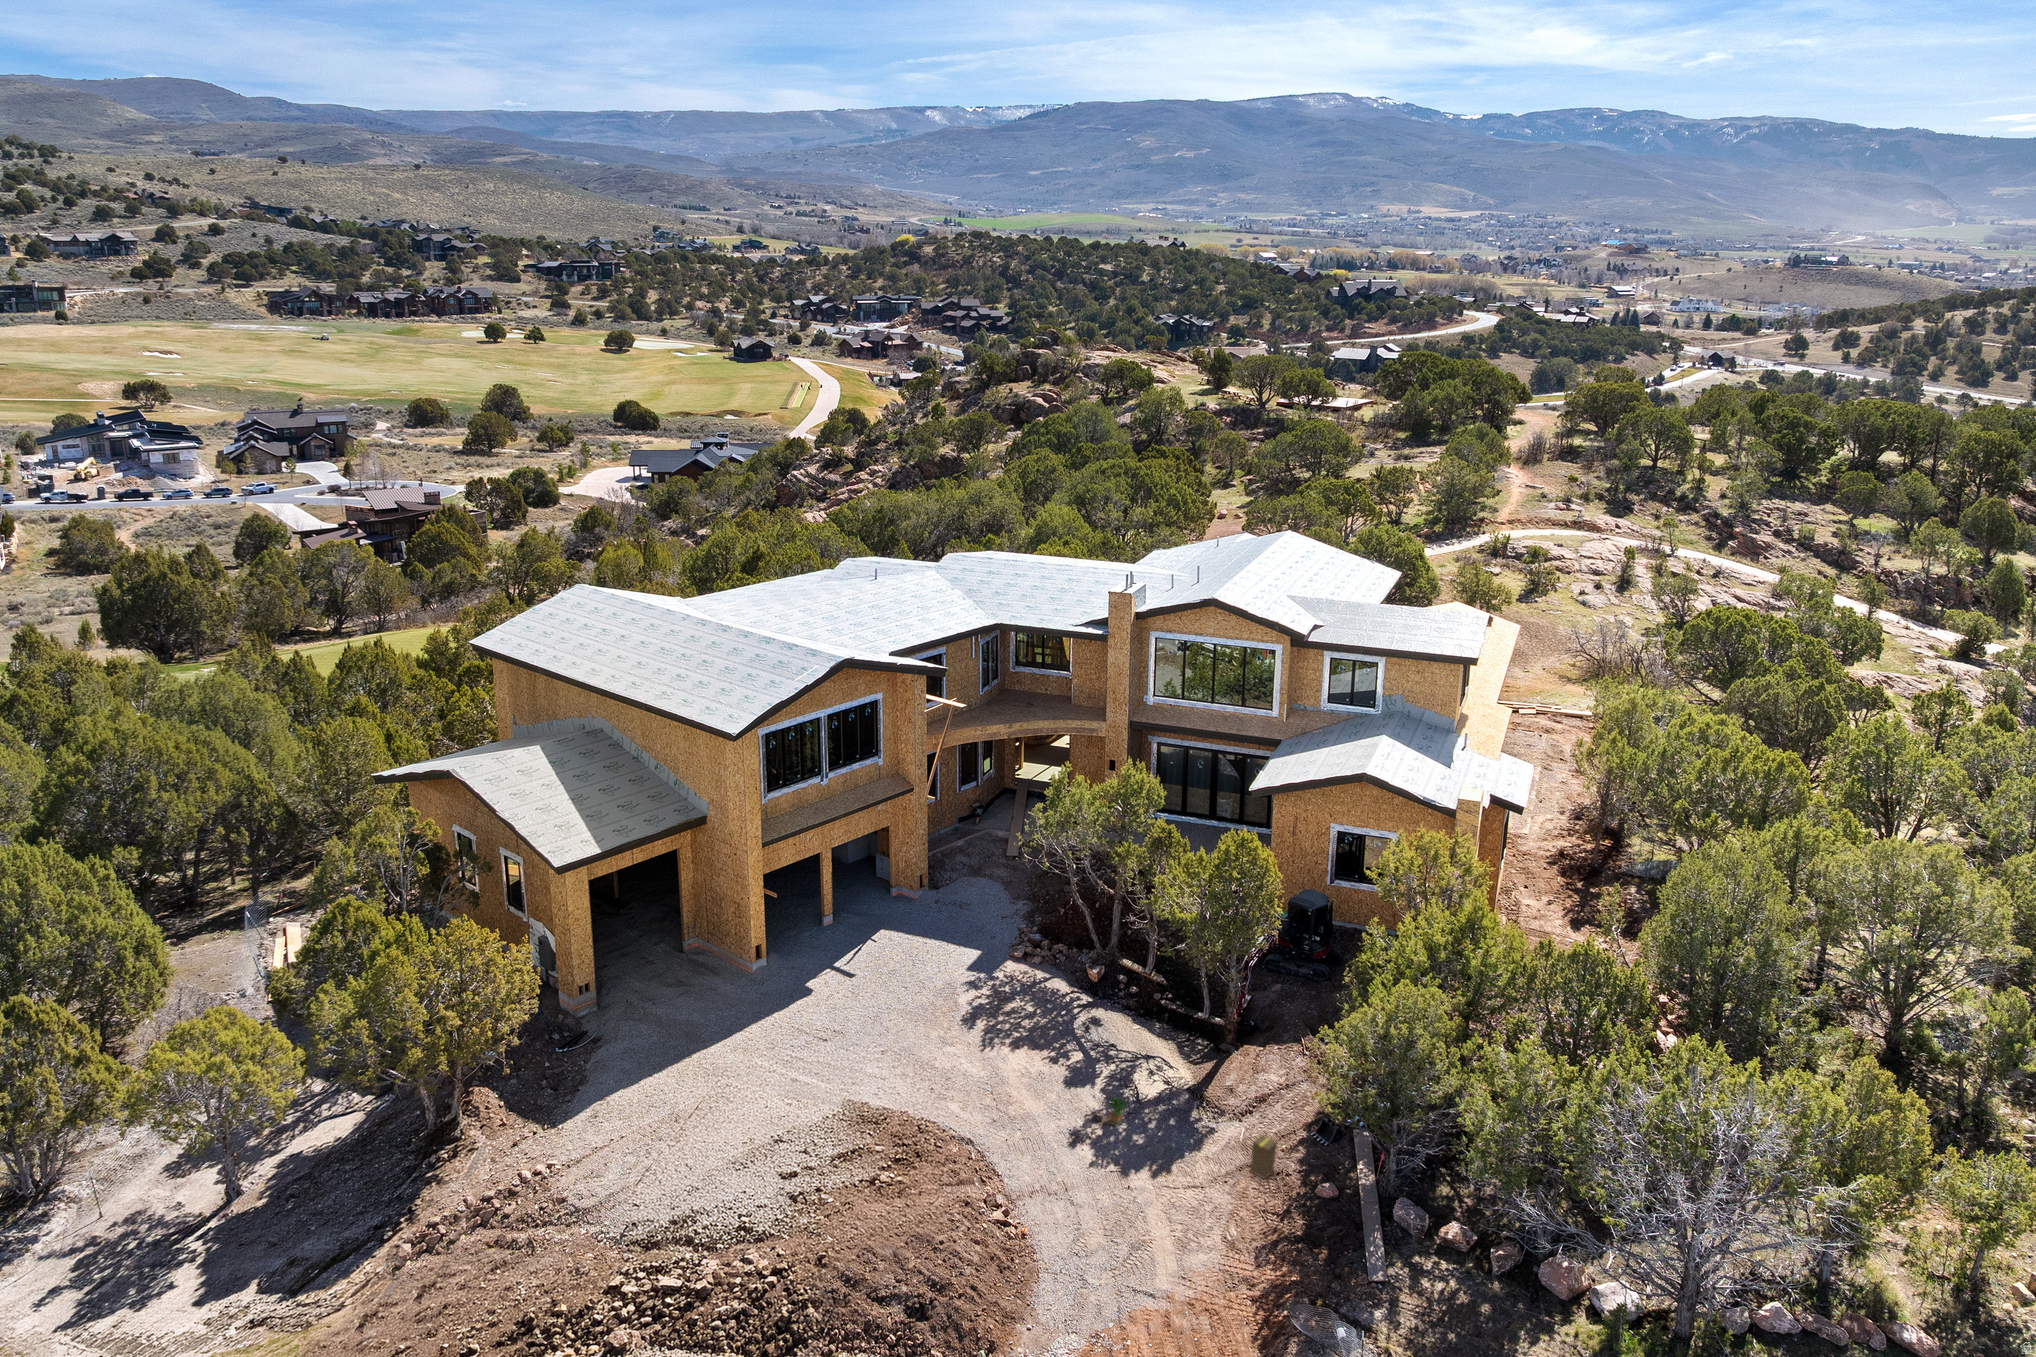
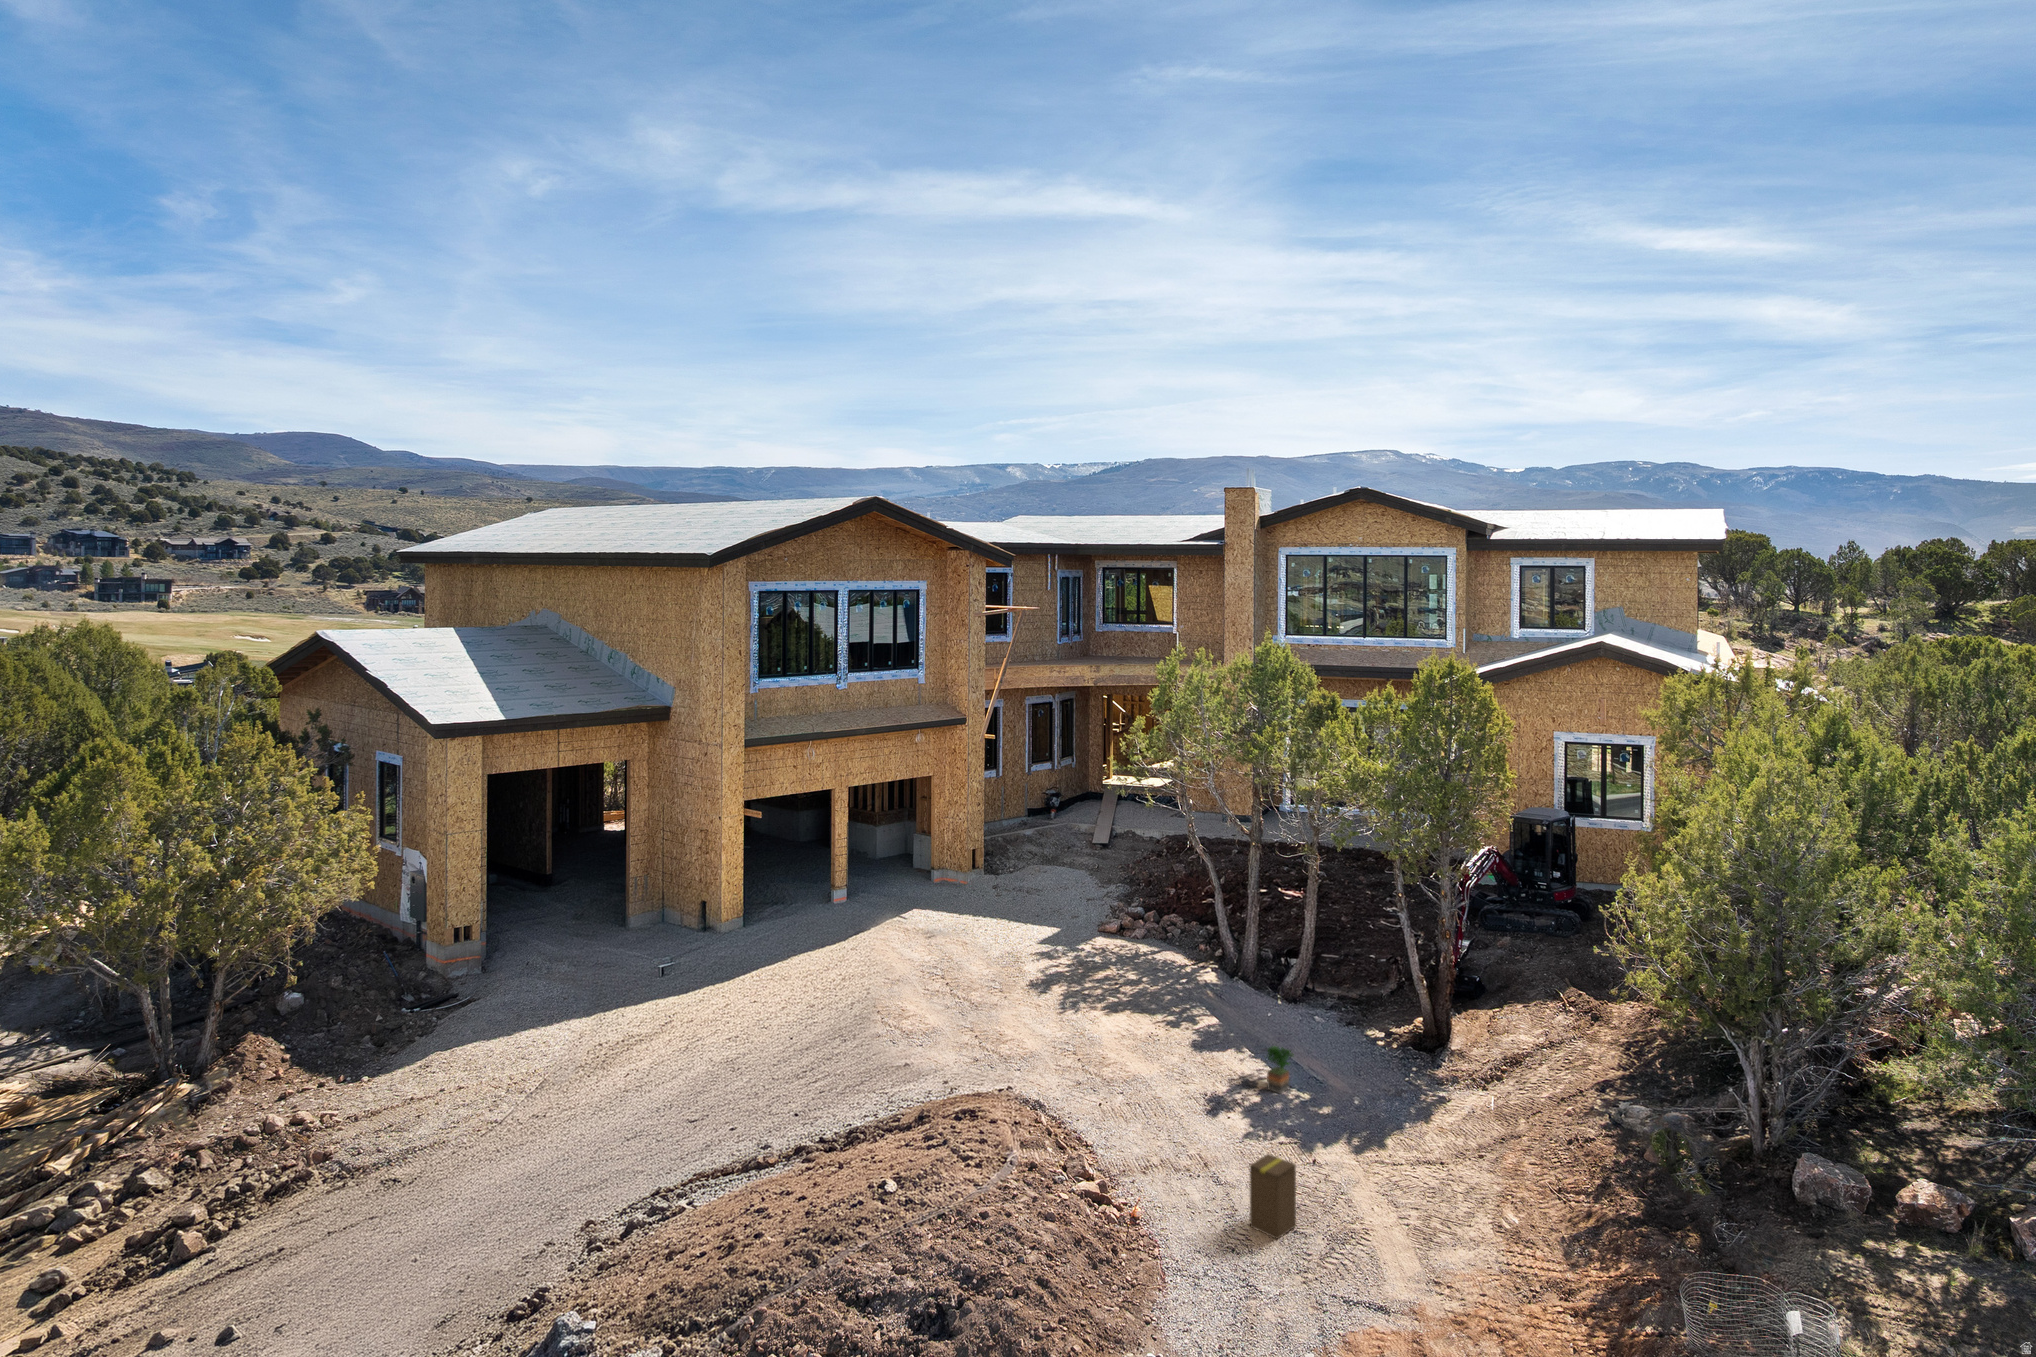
cardboard box: present [1250,1135,1277,1179] -> present [1250,1154,1296,1239]

